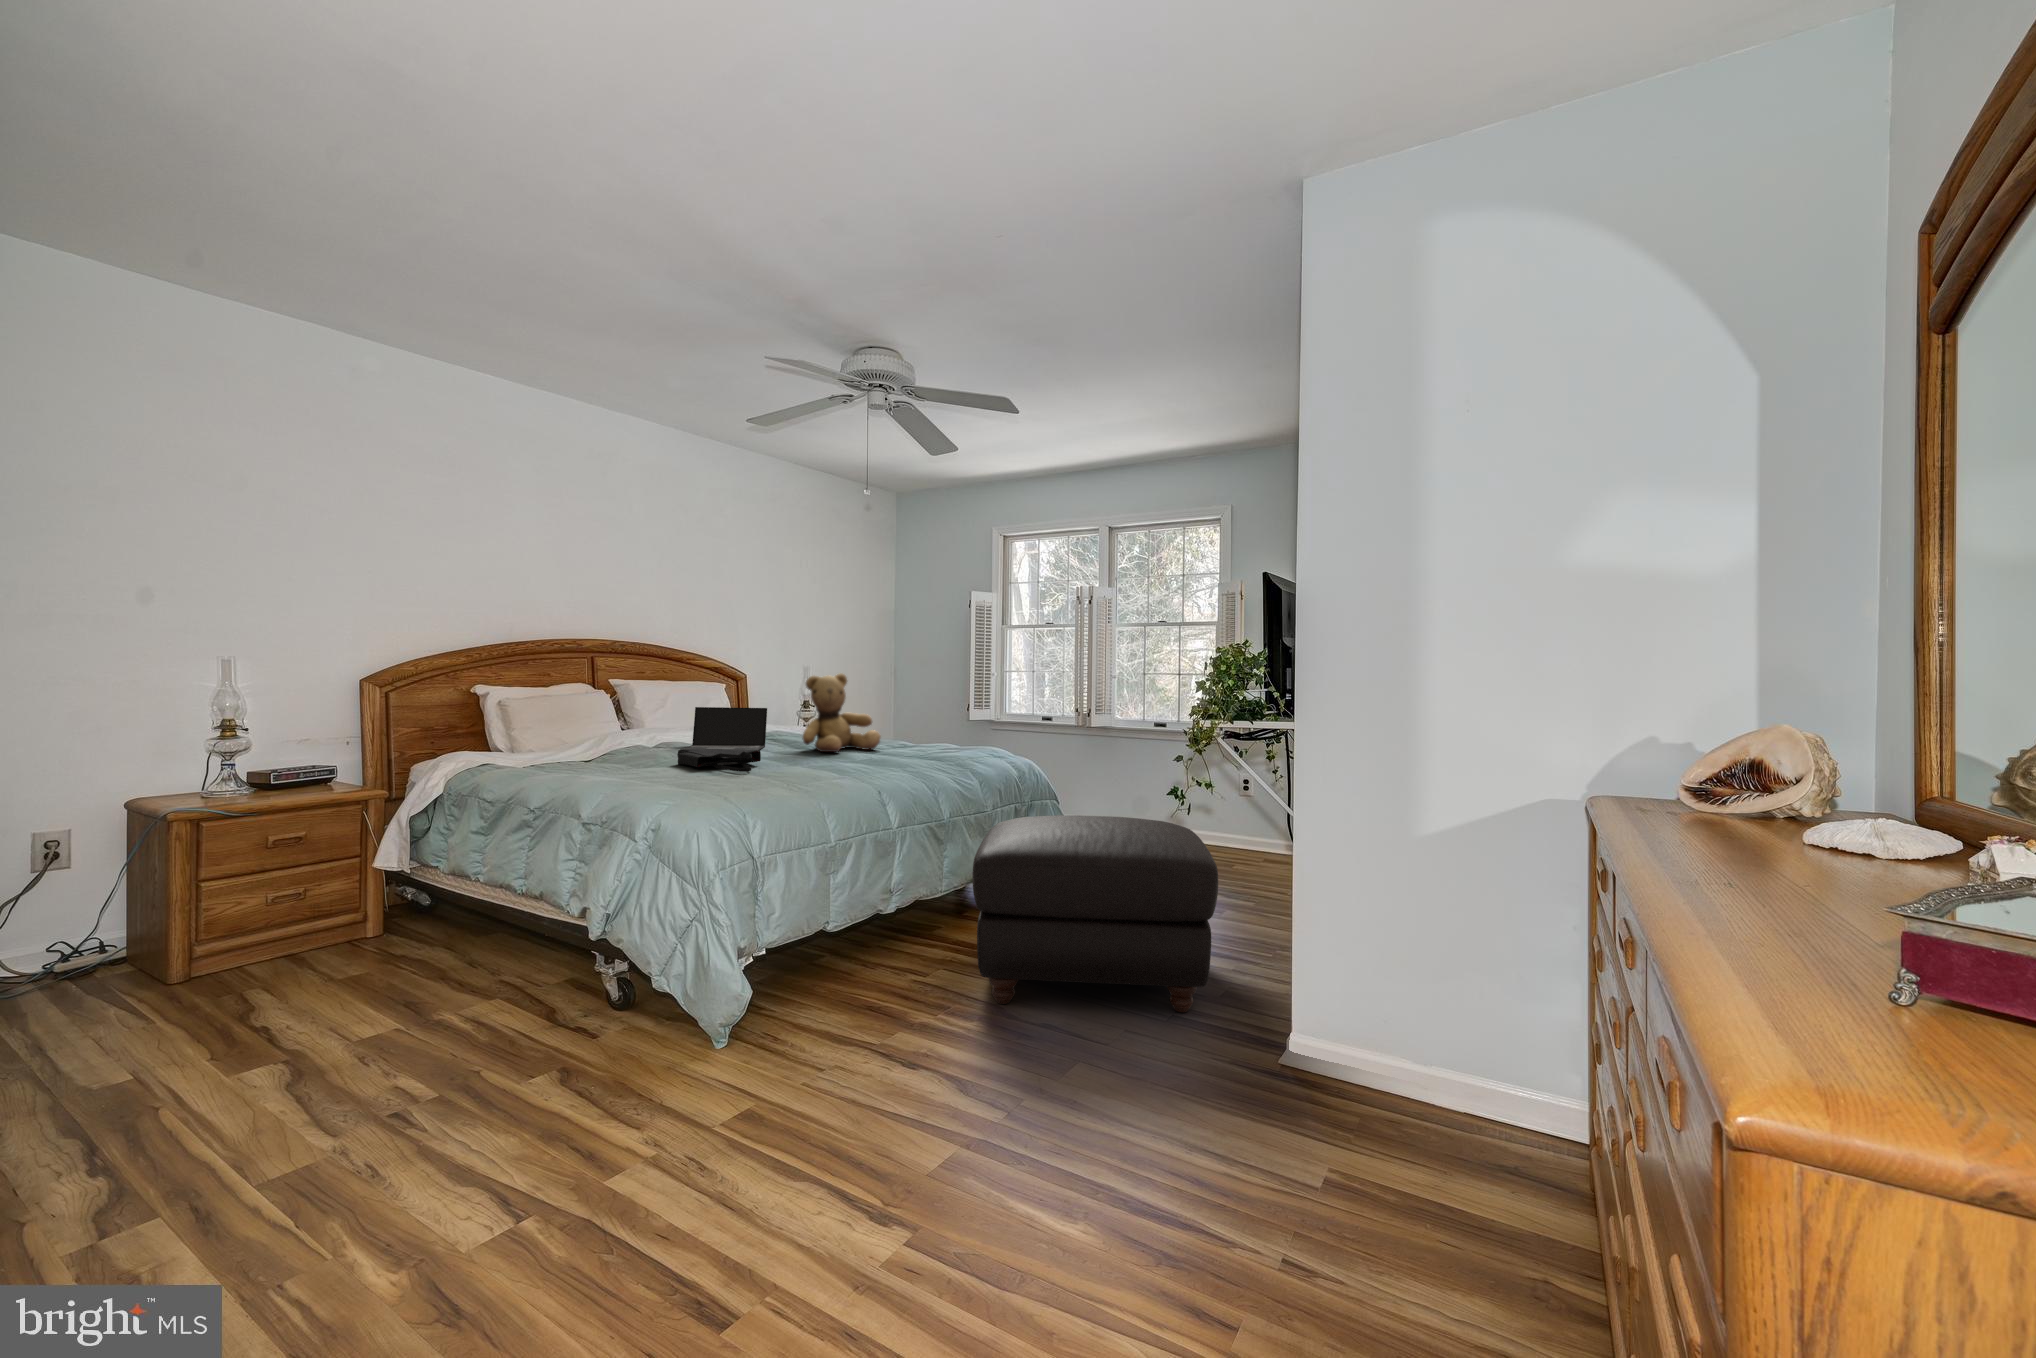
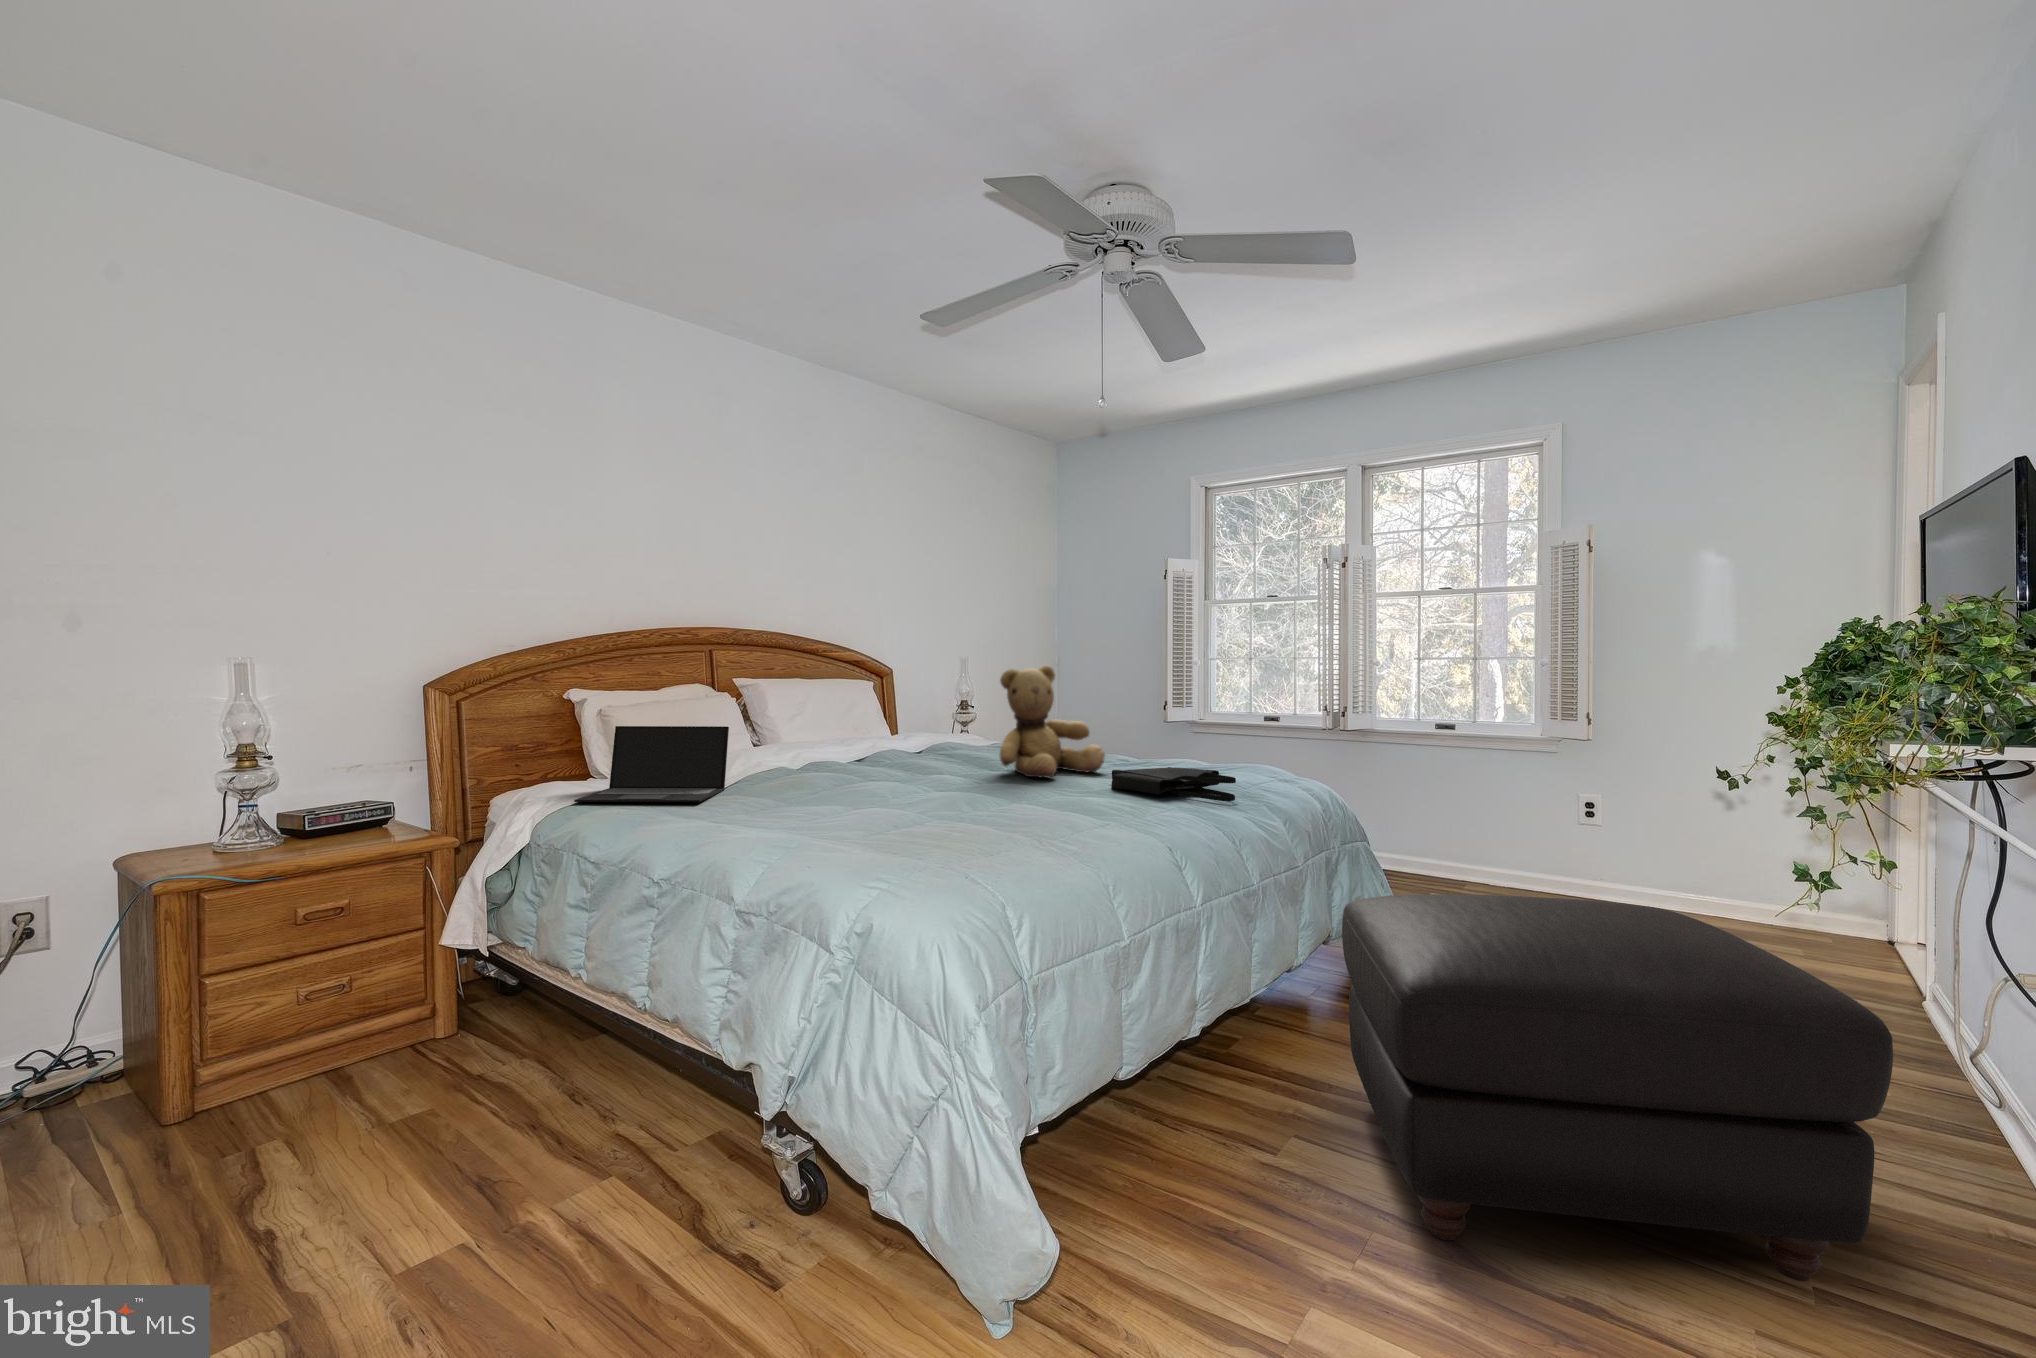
laptop: present [680,707,767,751] -> present [574,726,729,802]
tote bag: present [677,749,761,772] -> present [1111,767,1236,801]

